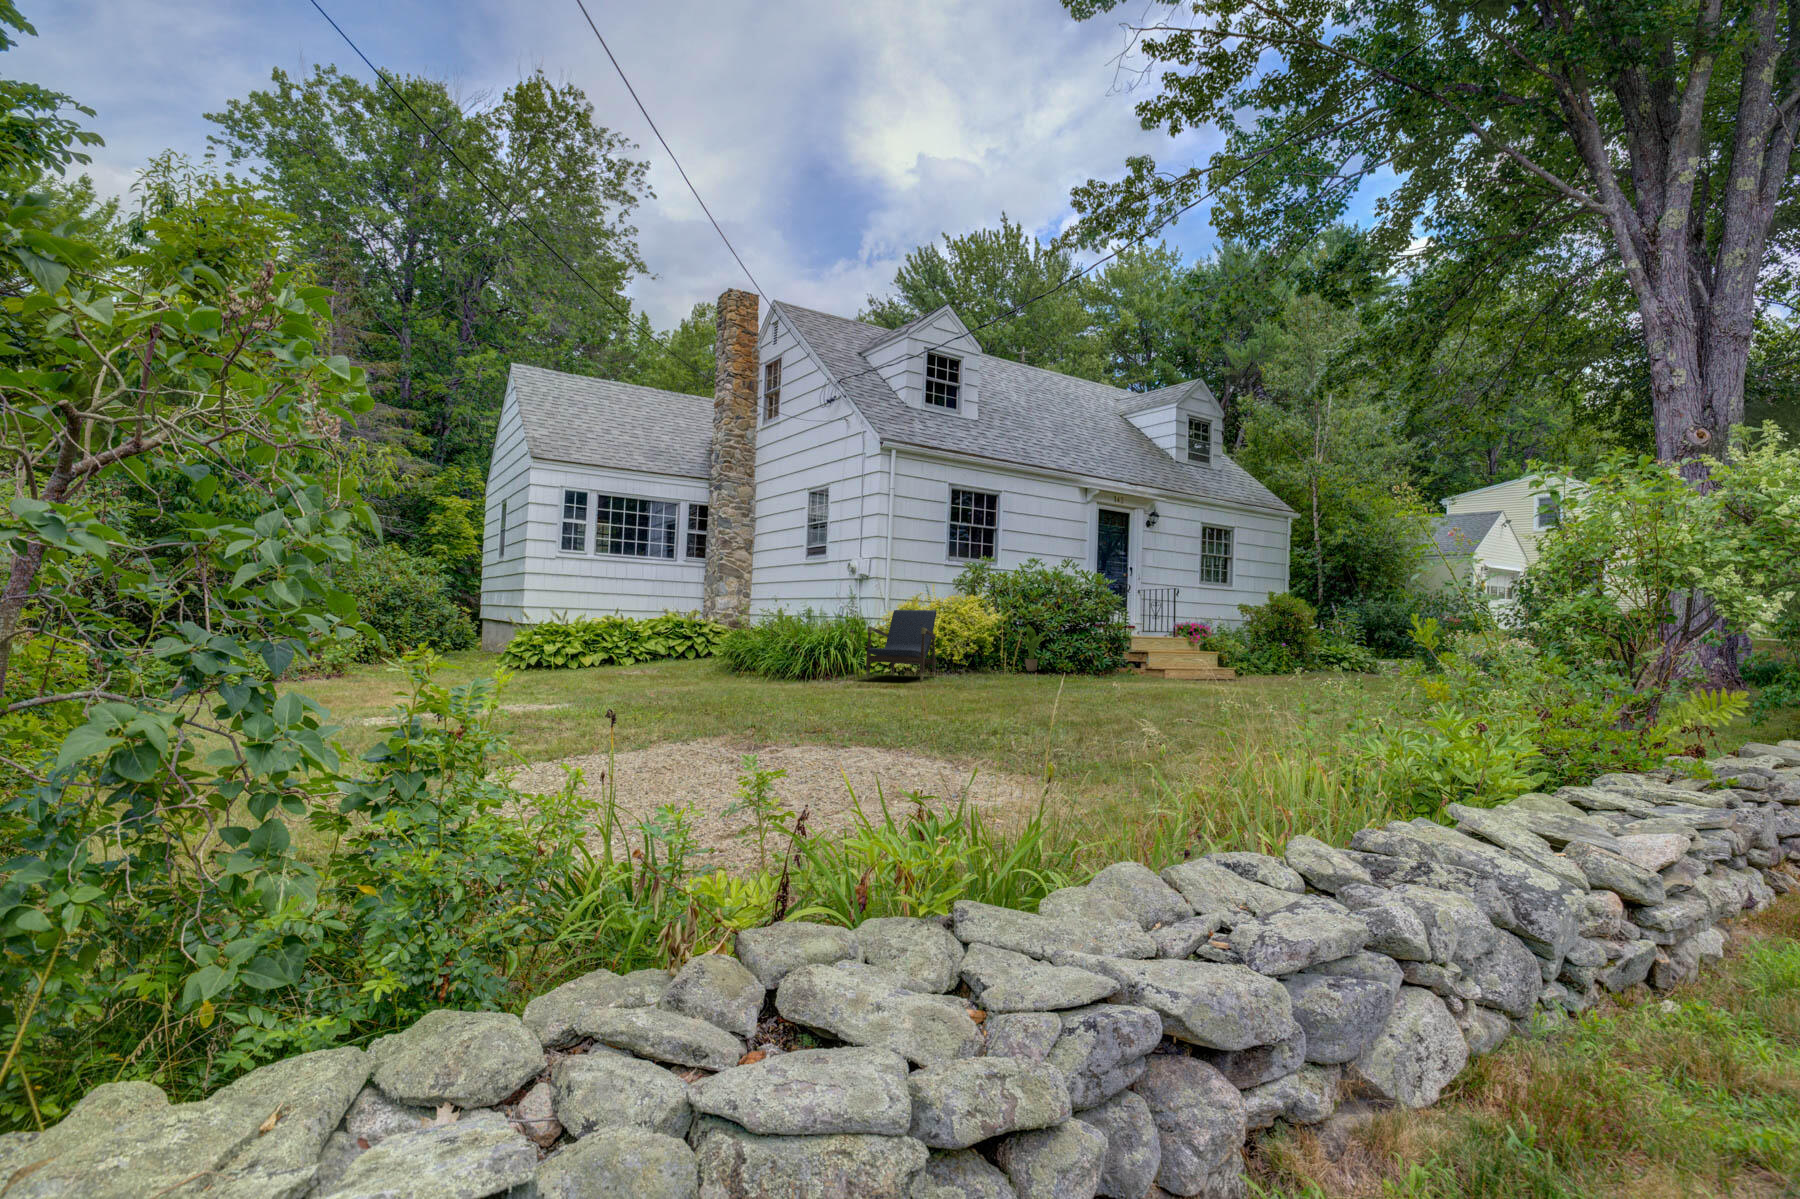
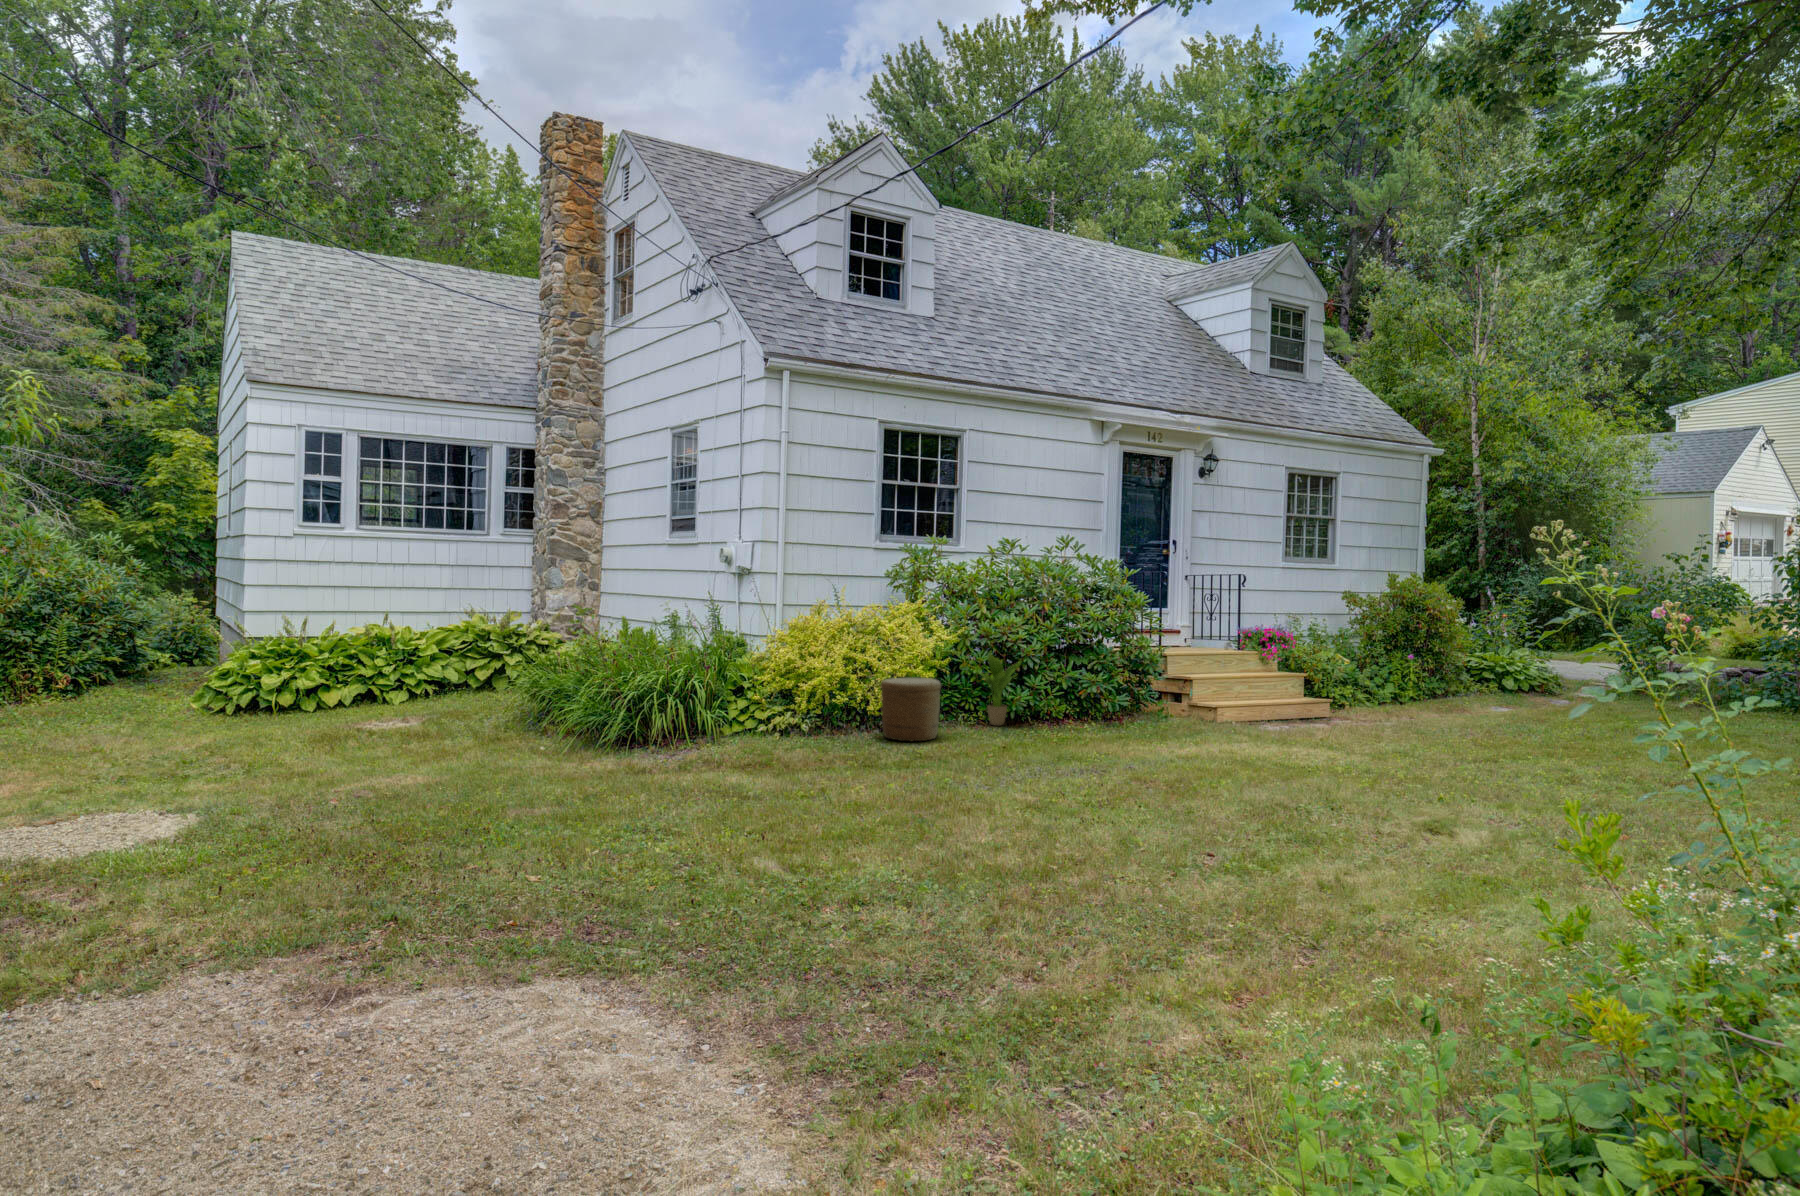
lounge chair: present [866,610,936,681] -> none [717,633,836,757]
woven basket: none [963,639,1001,676] -> present [881,678,941,741]

